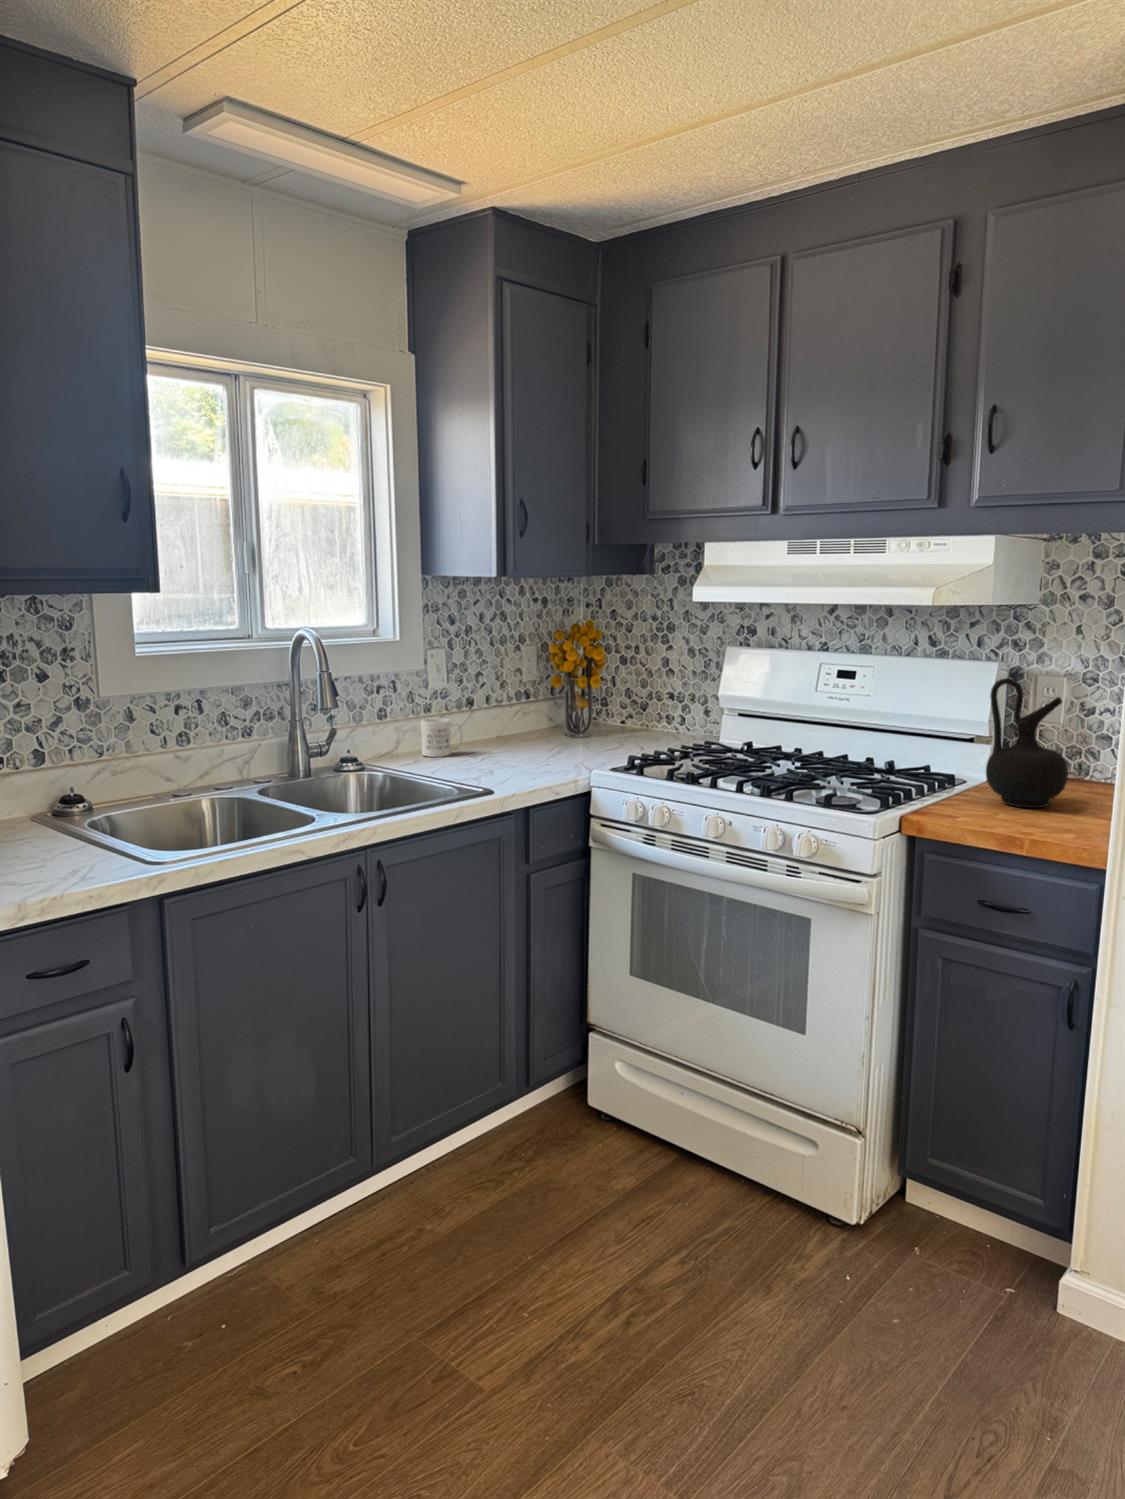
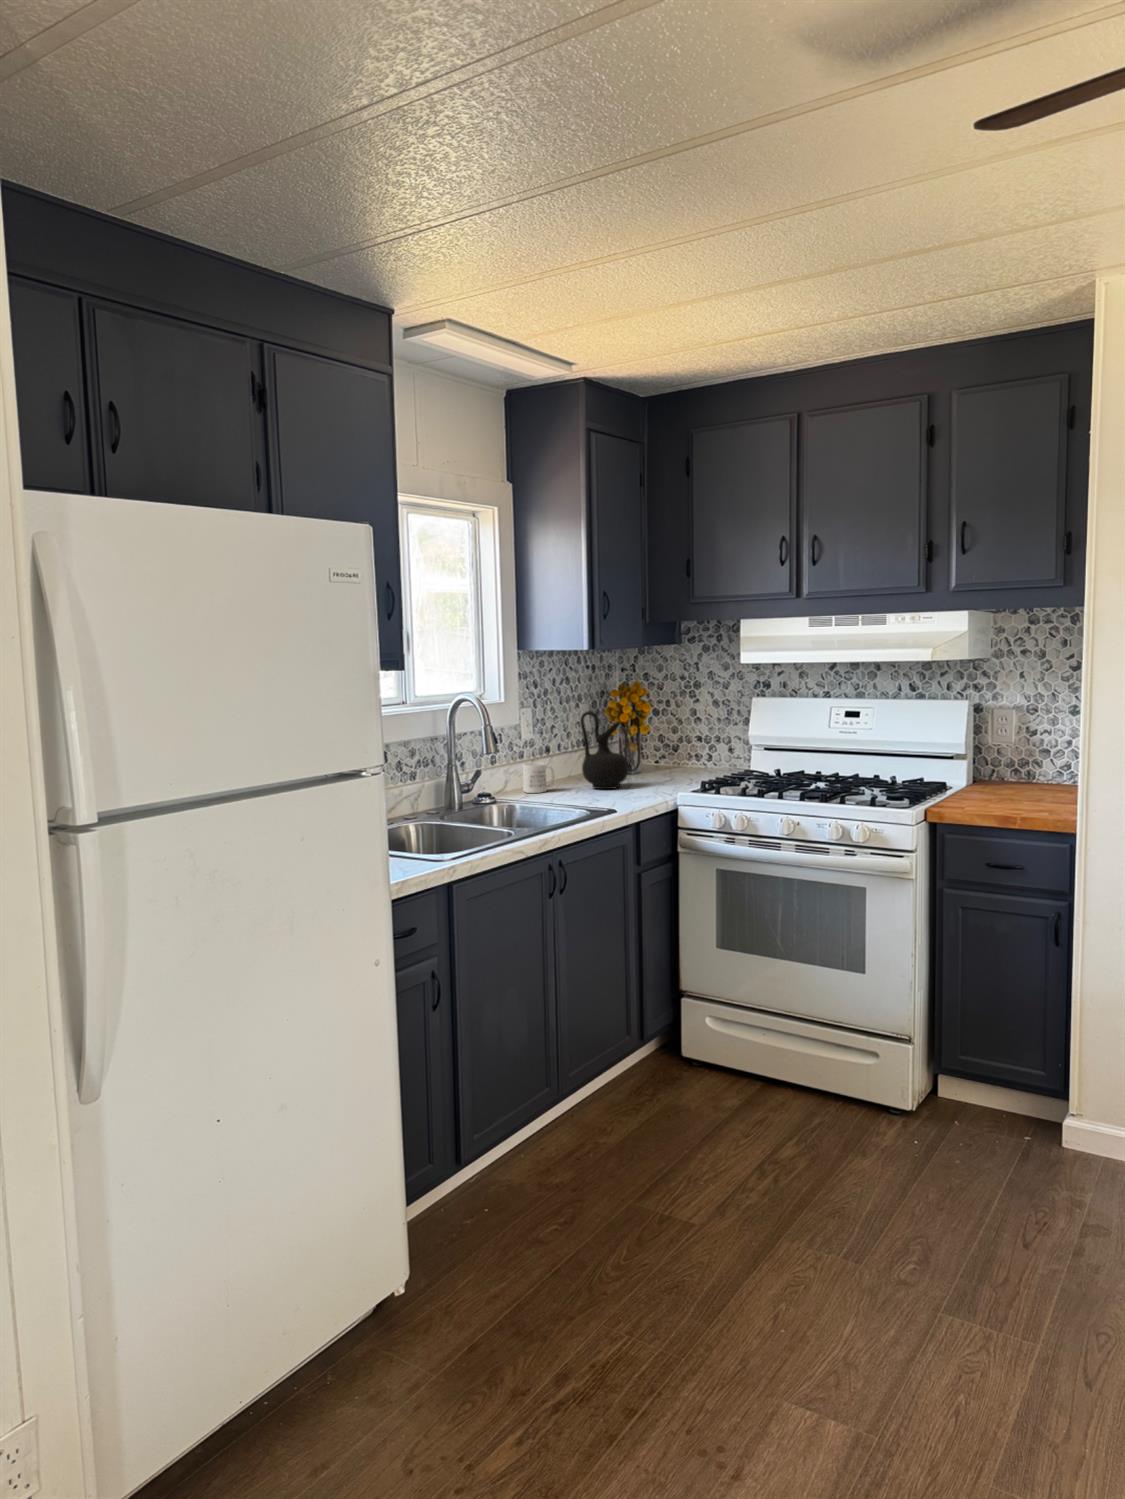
ceramic jug: present [986,678,1068,808] -> present [580,711,628,789]

